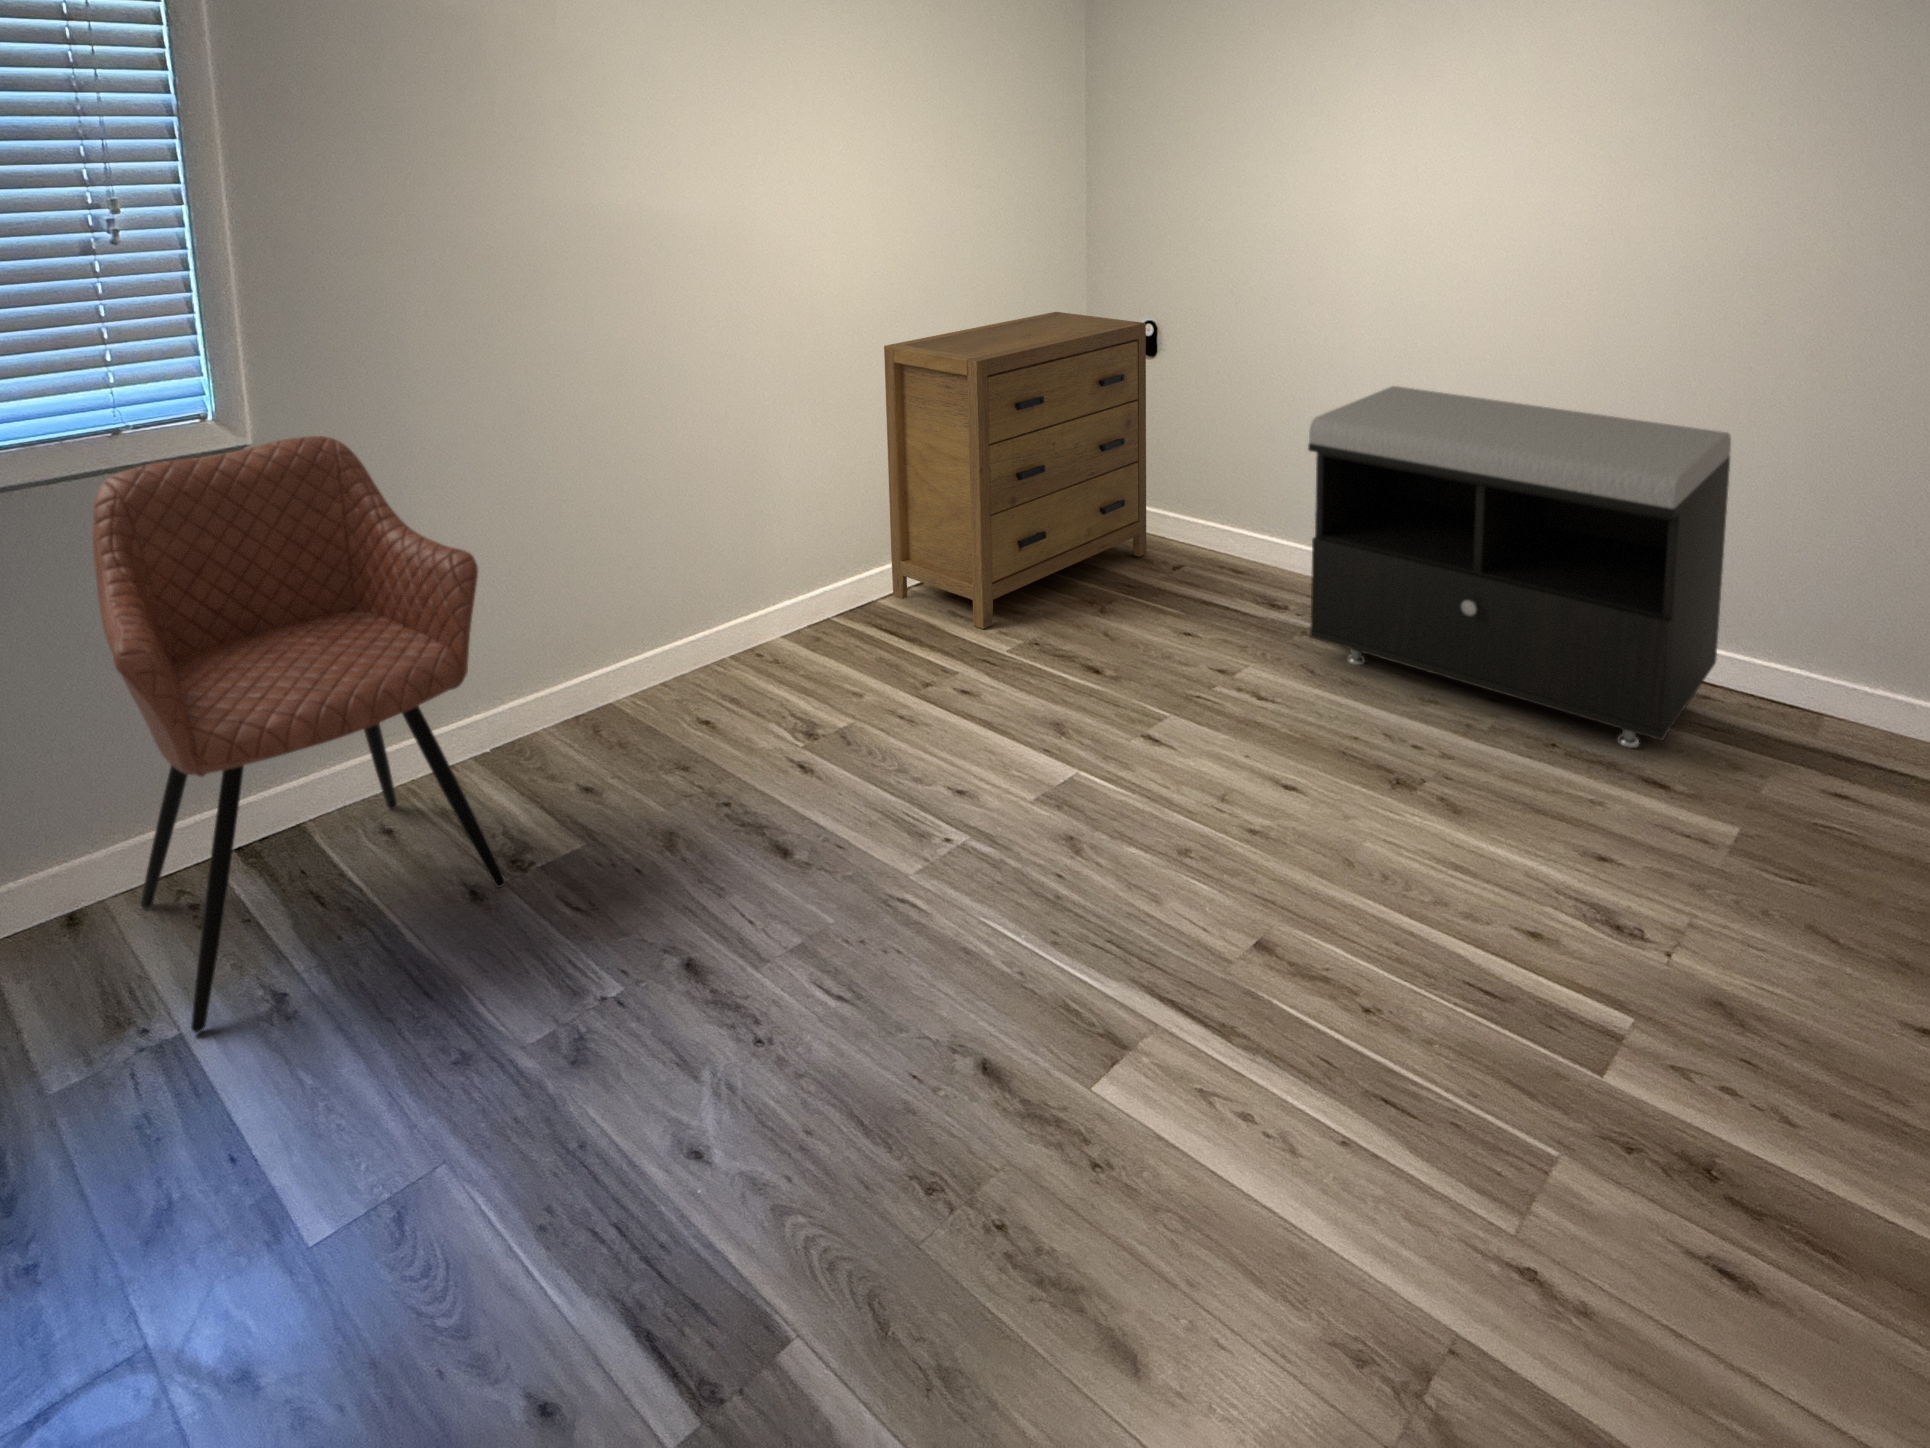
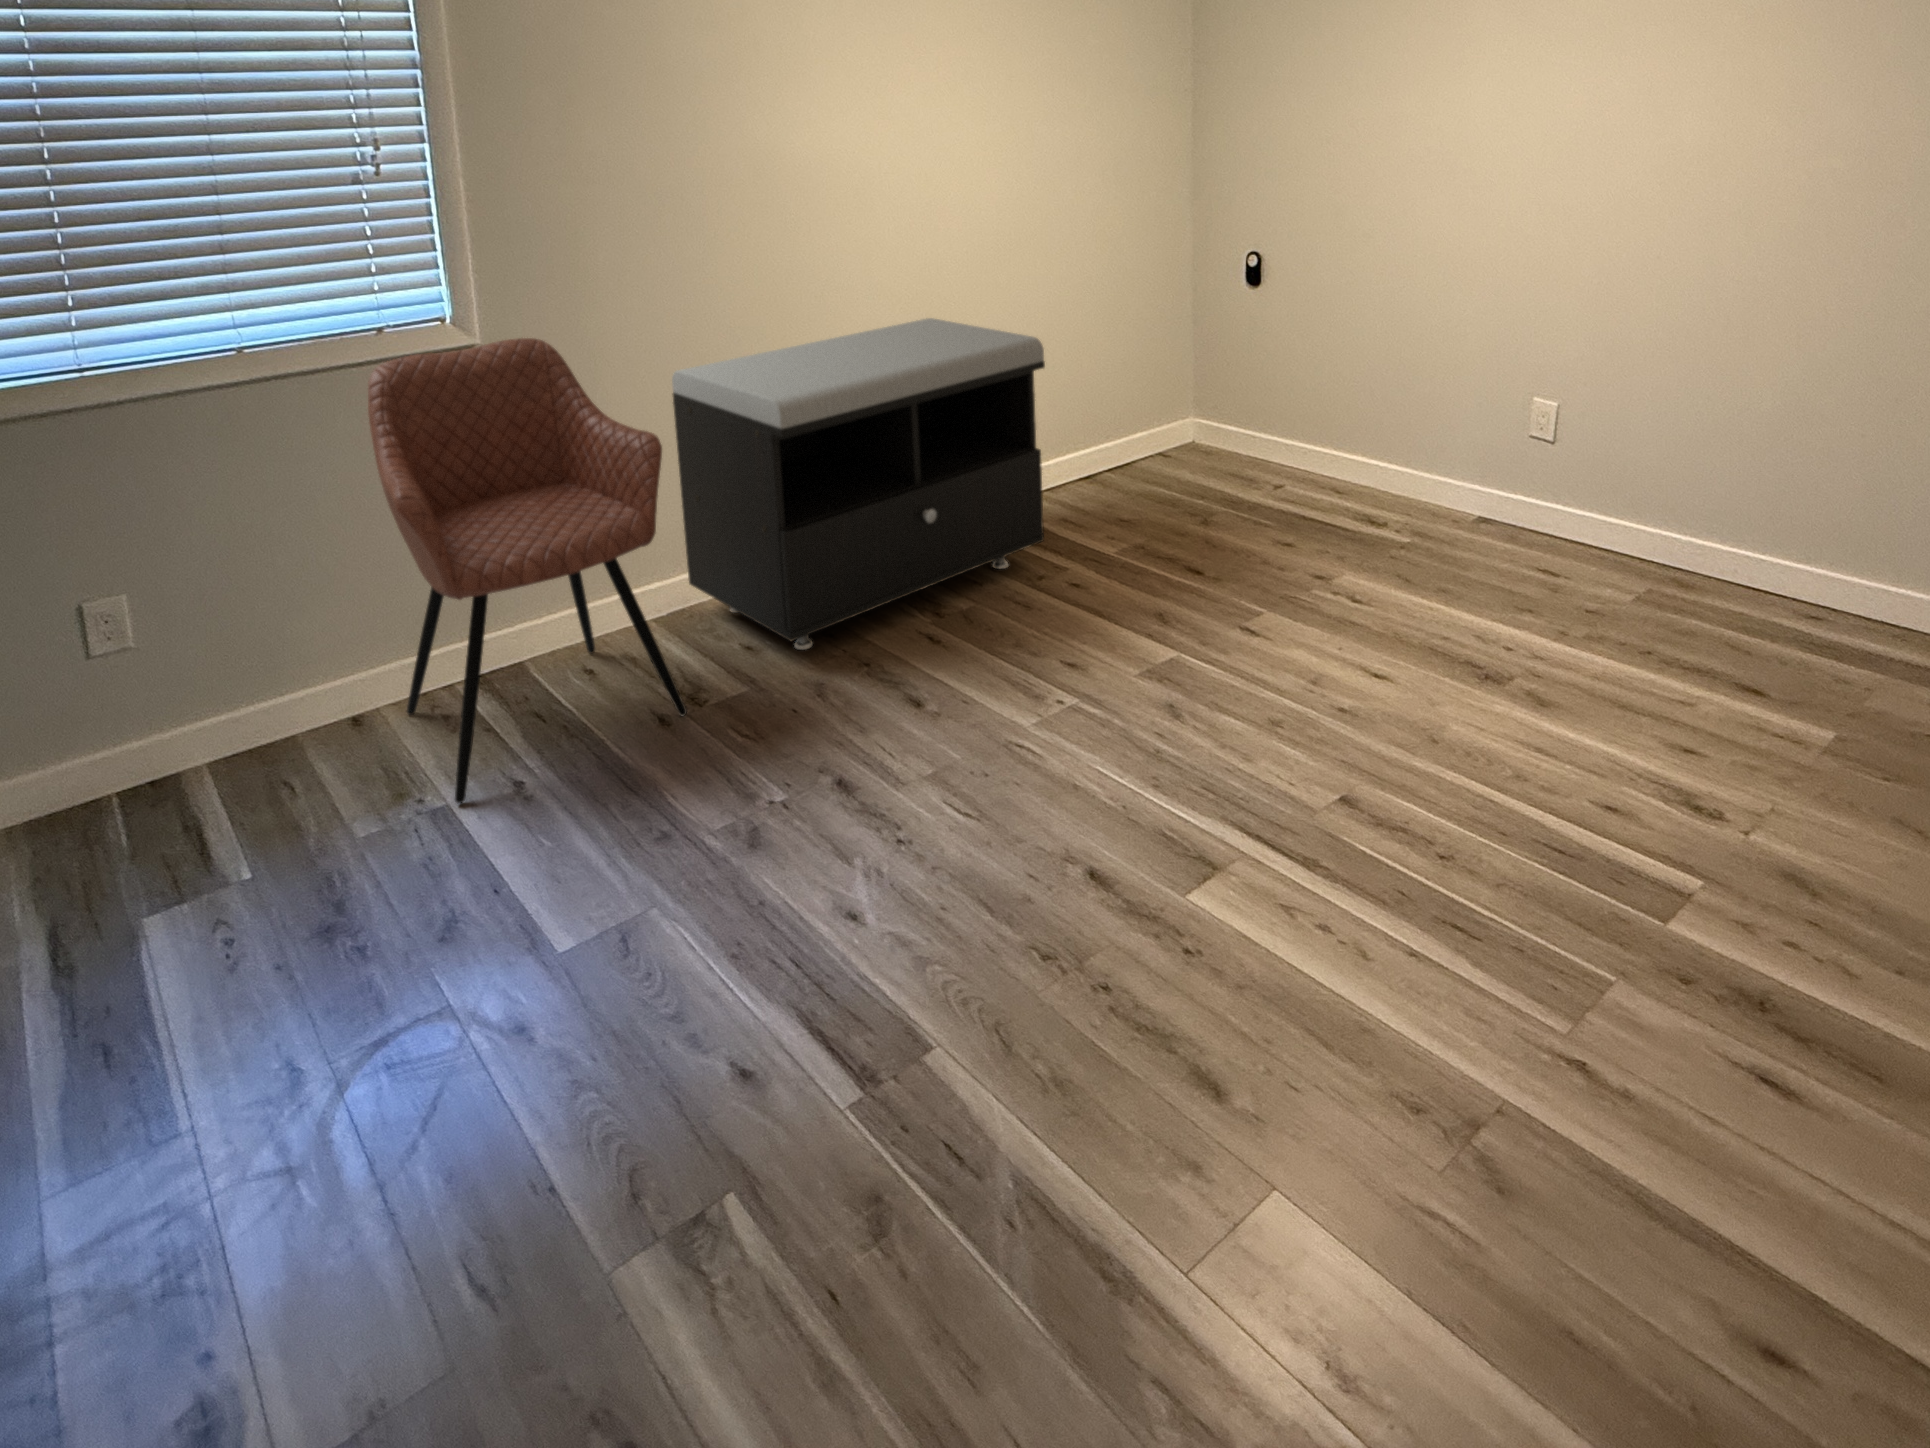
dresser: present [884,312,1146,629] -> none [999,245,1247,534]
storage bench: present [1308,386,1731,748] -> present [672,318,1045,650]

